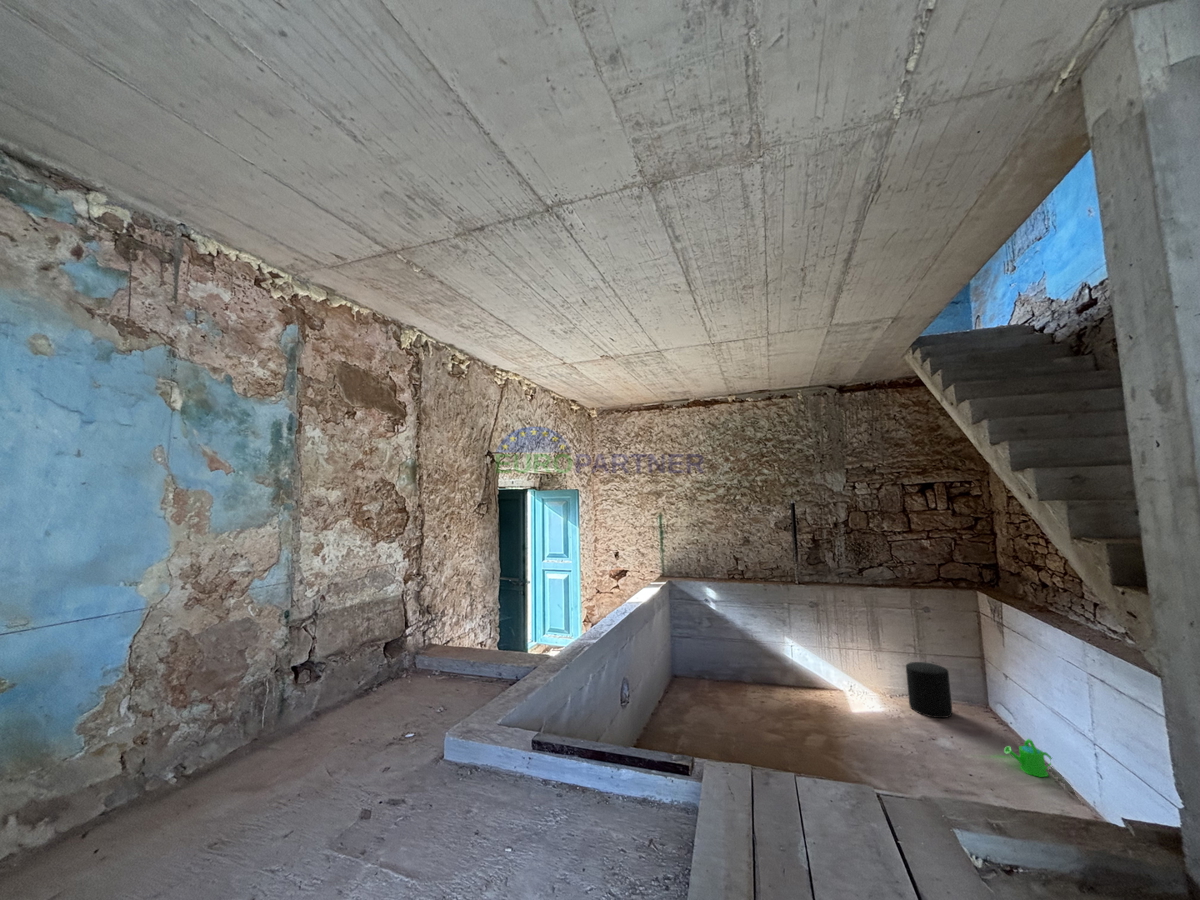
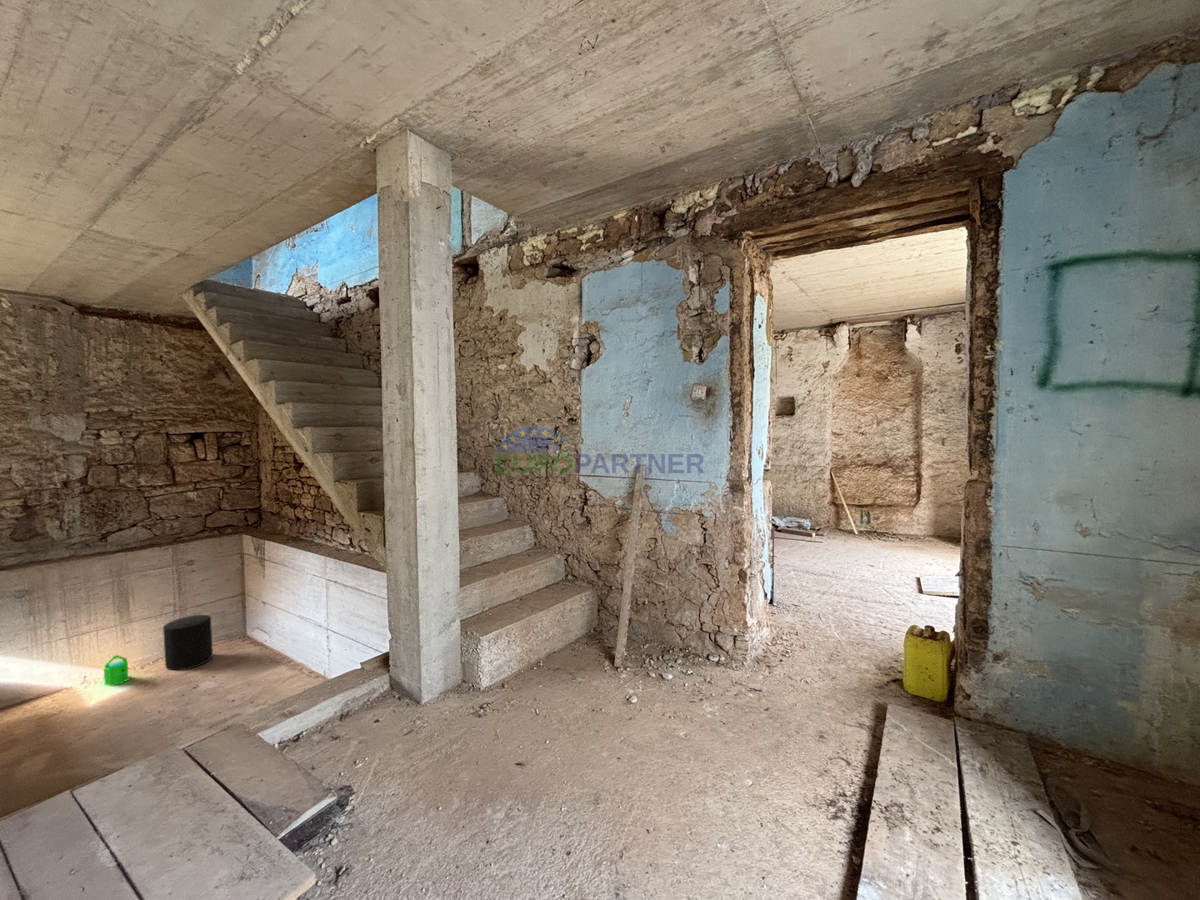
watering can: present [1004,739,1052,777] -> present [104,655,130,686]

